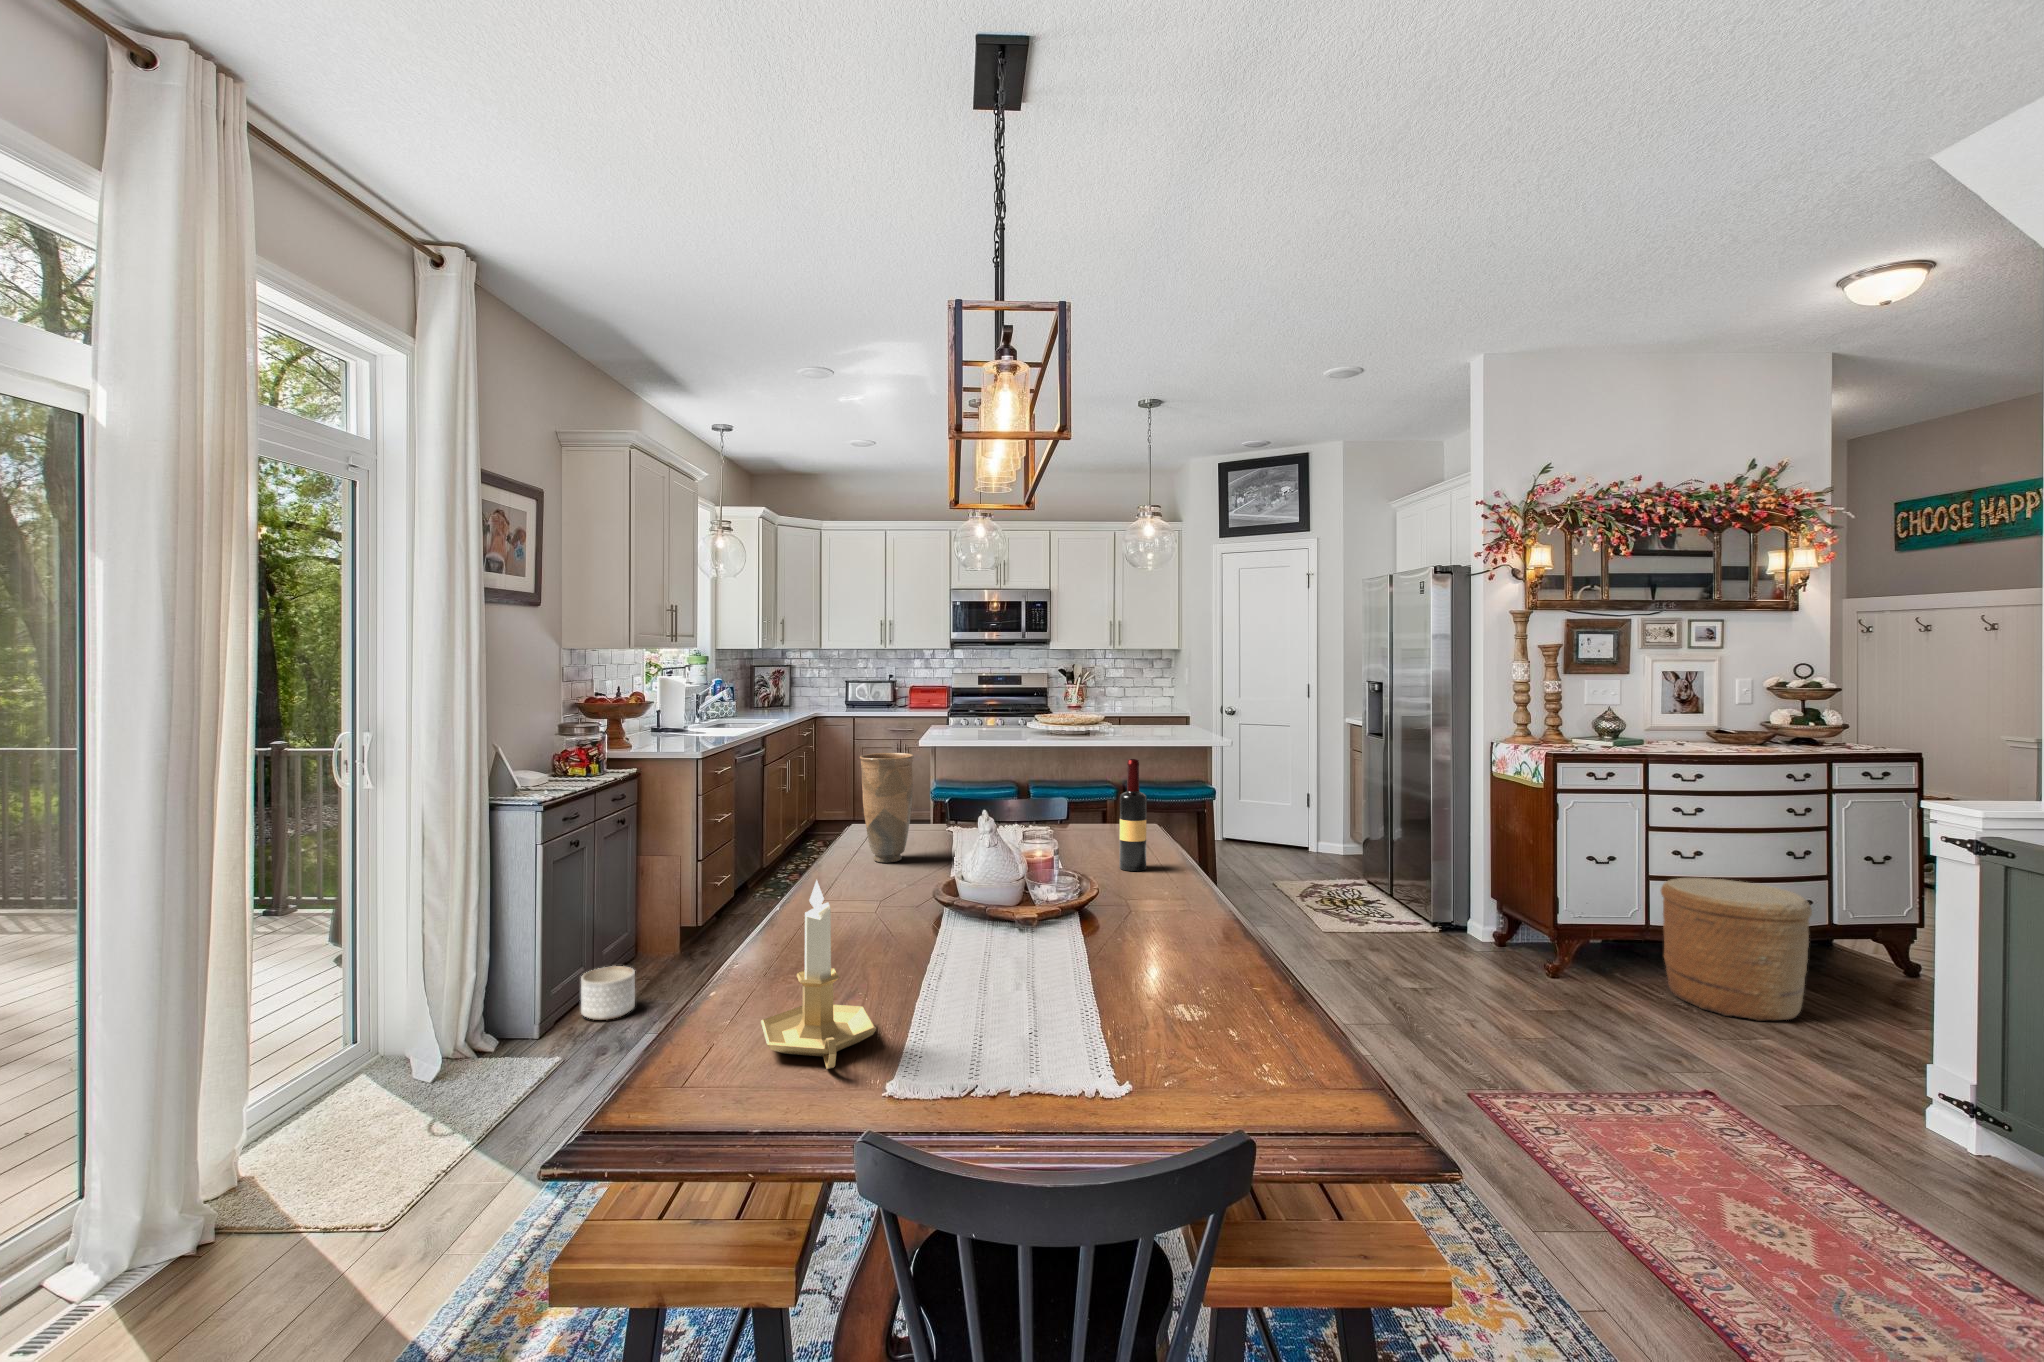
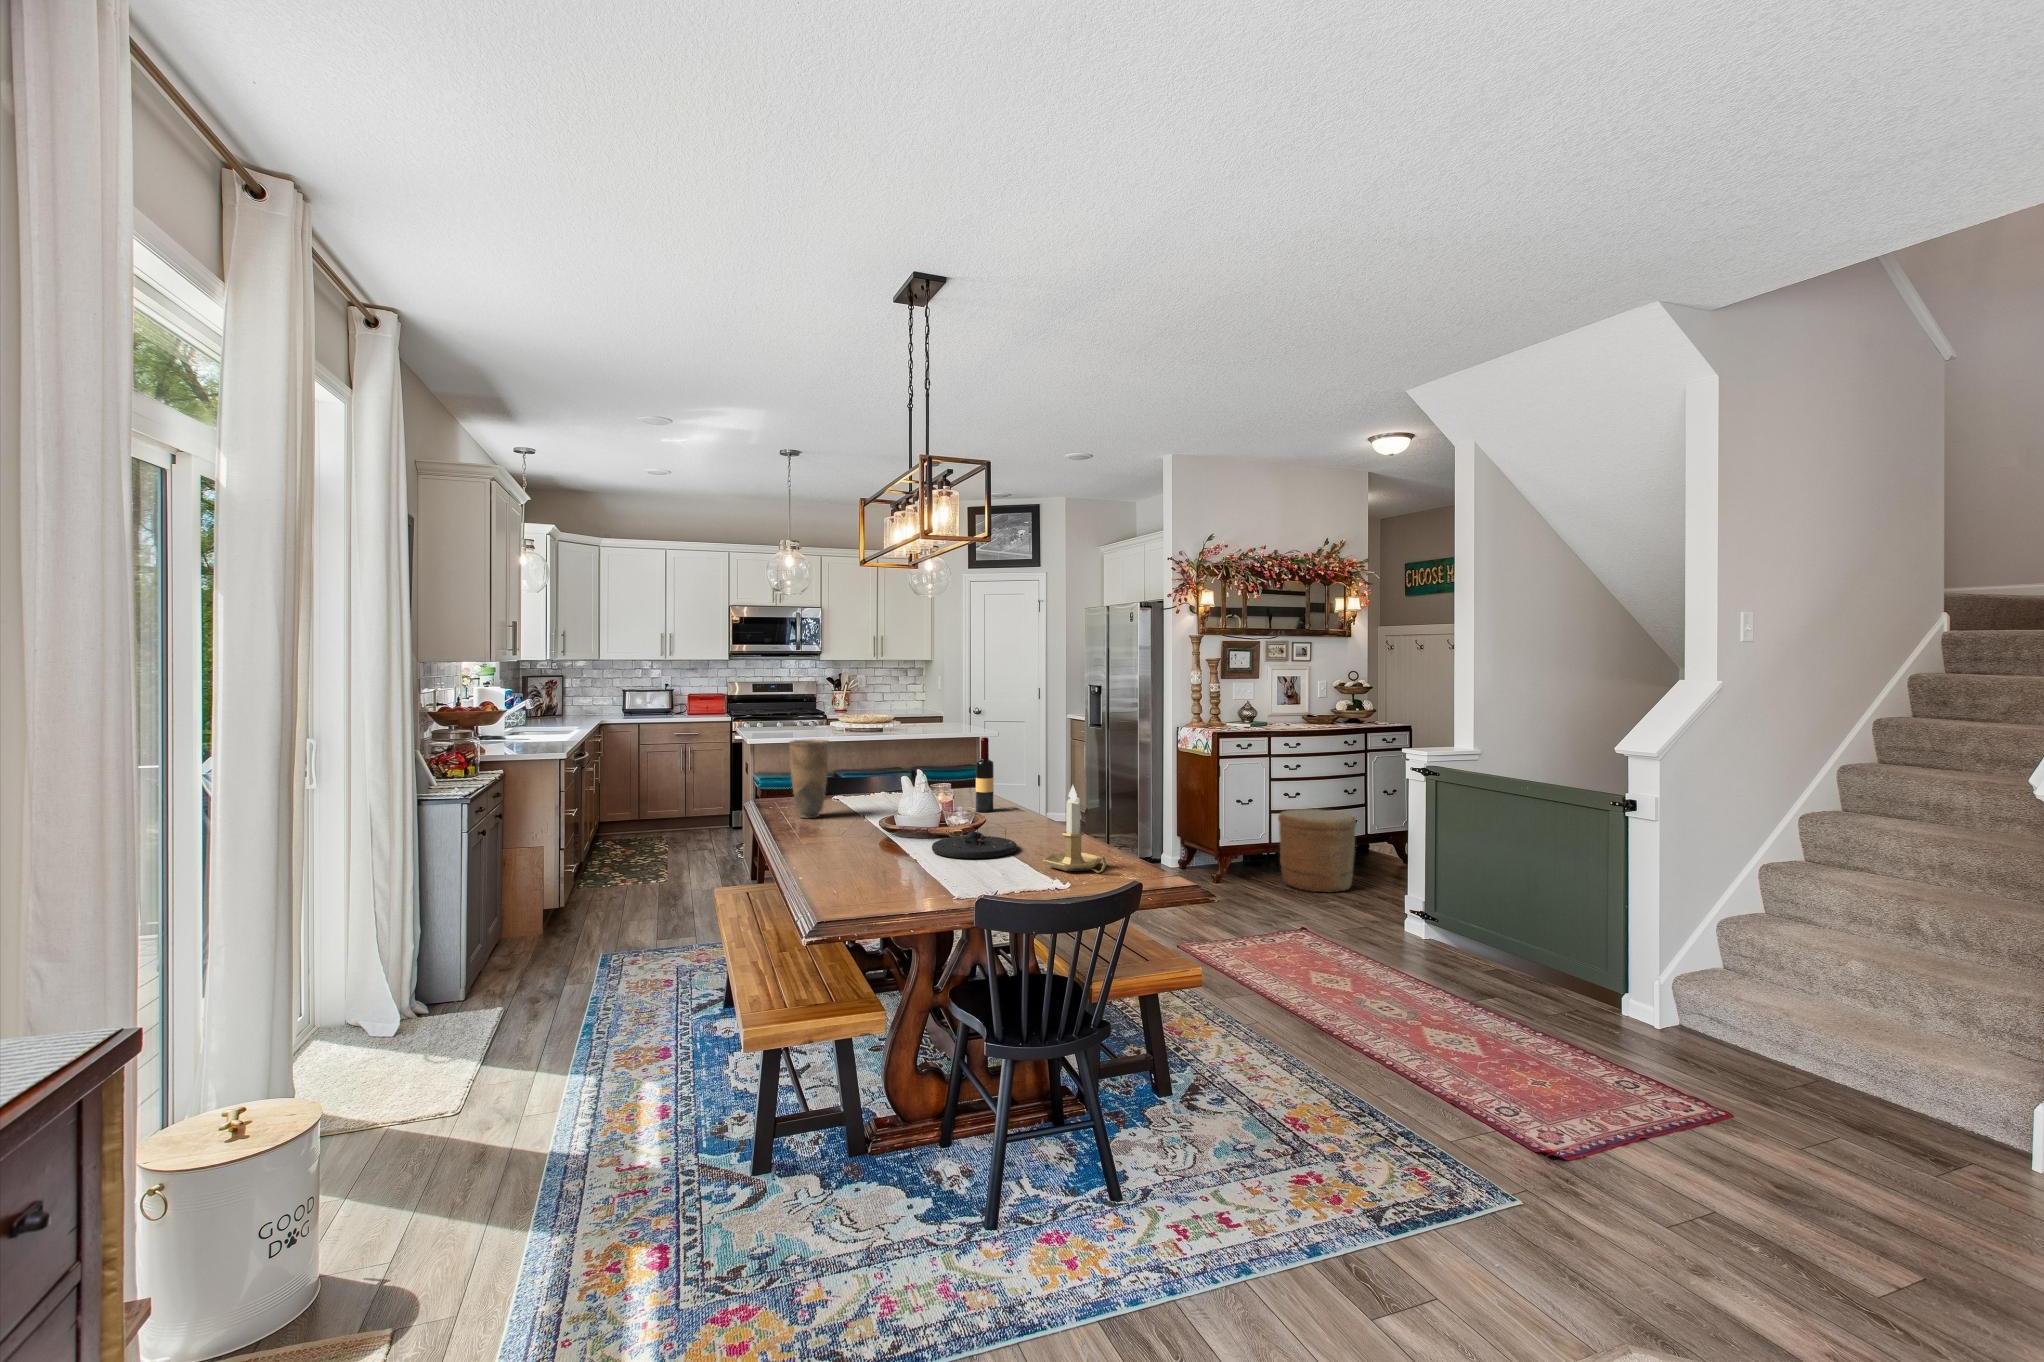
candlestick: present [761,880,876,1069] -> present [1043,785,1106,873]
plate: none [980,919,1120,975] -> present [932,831,1017,858]
planter: present [581,966,635,1020] -> none [488,938,538,983]

